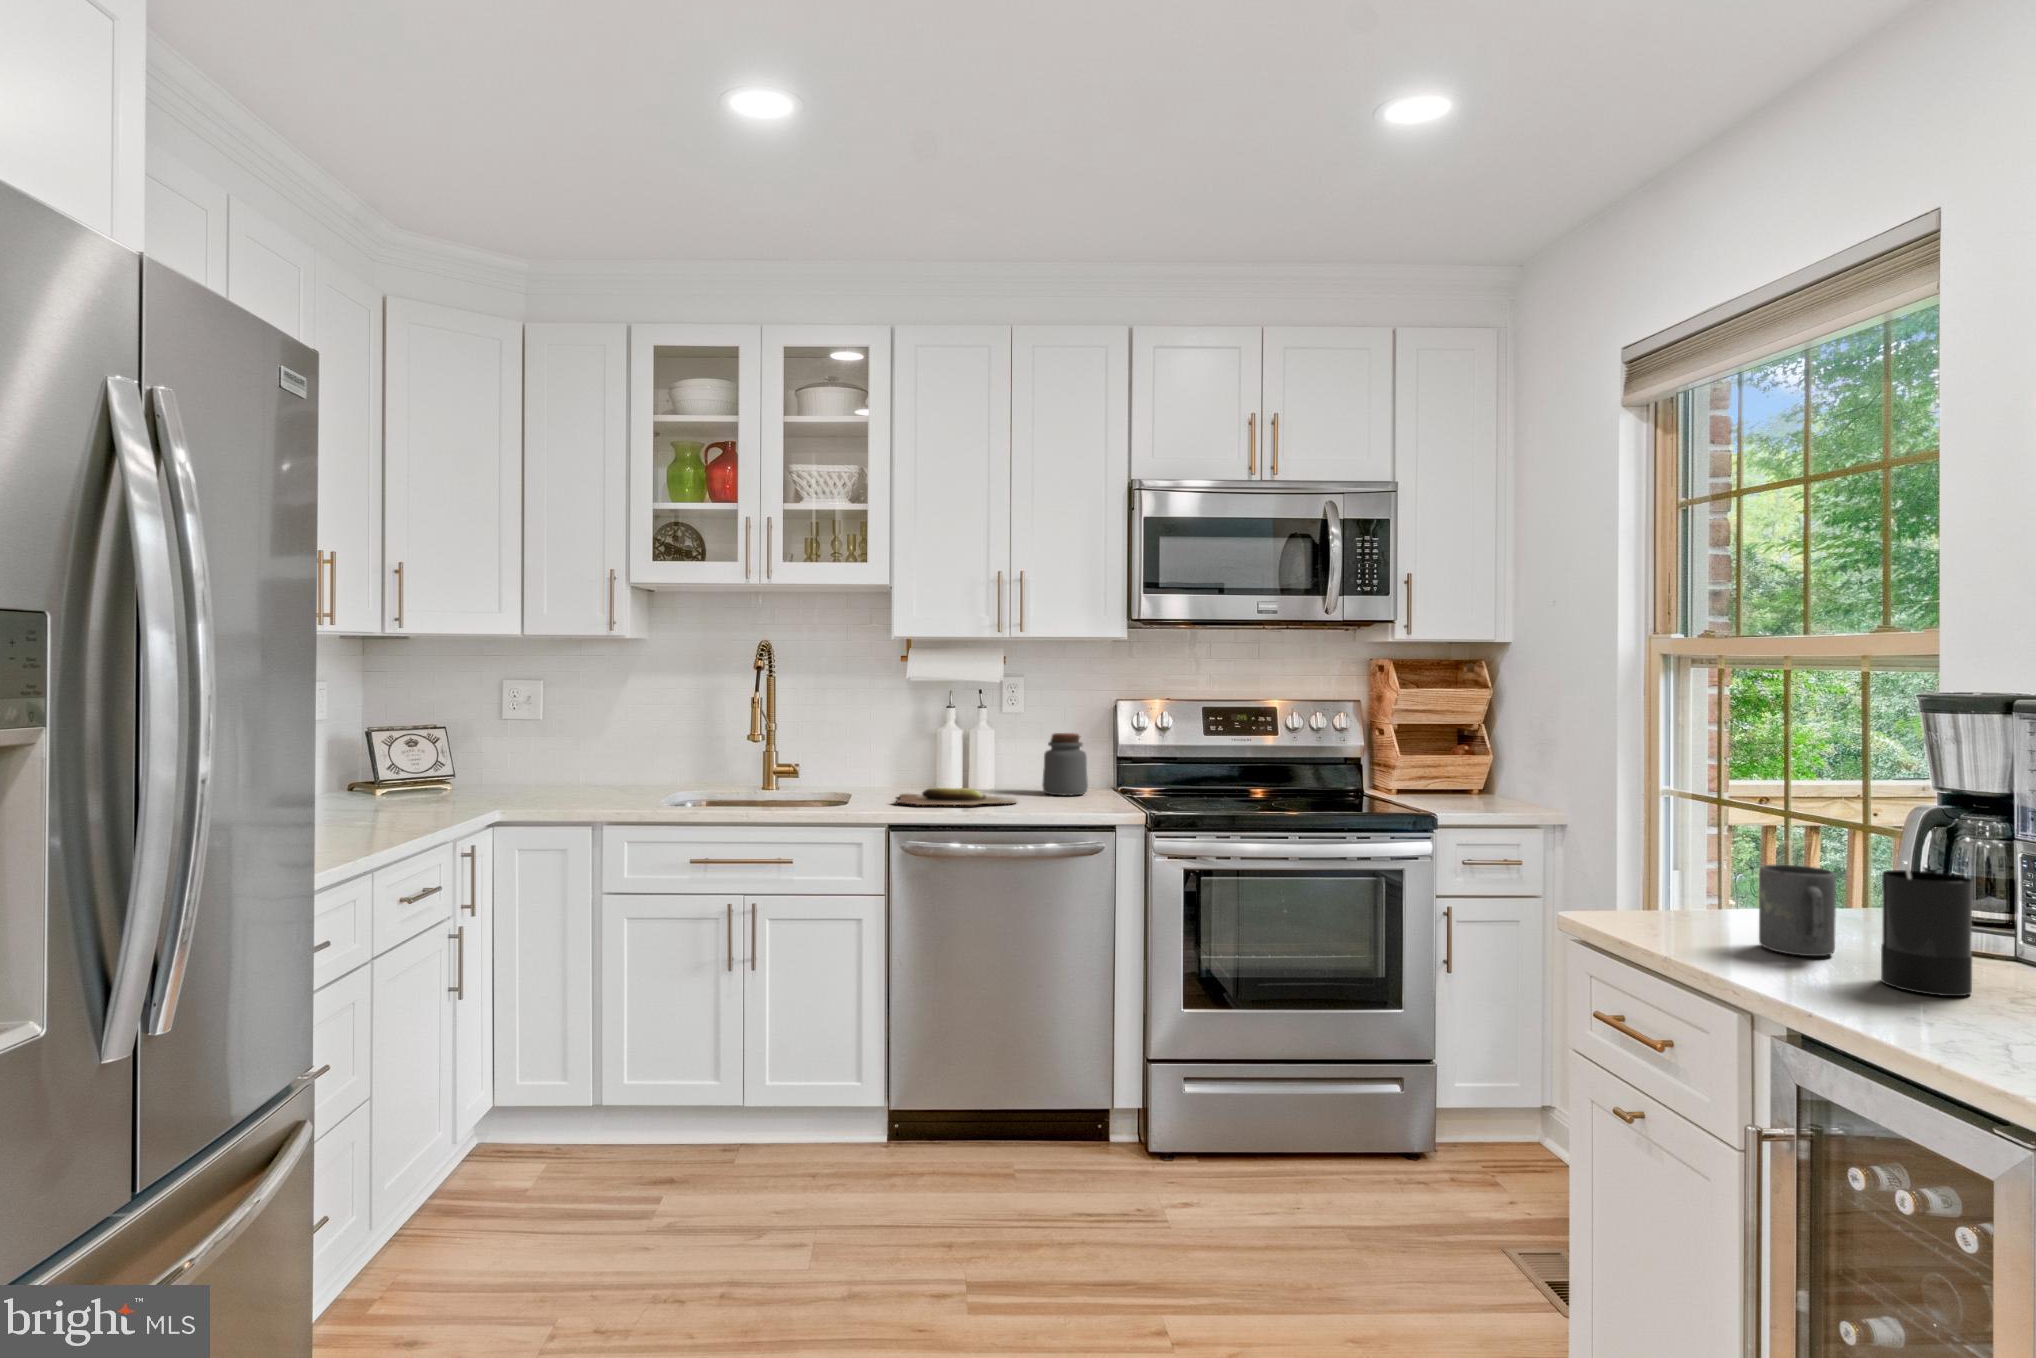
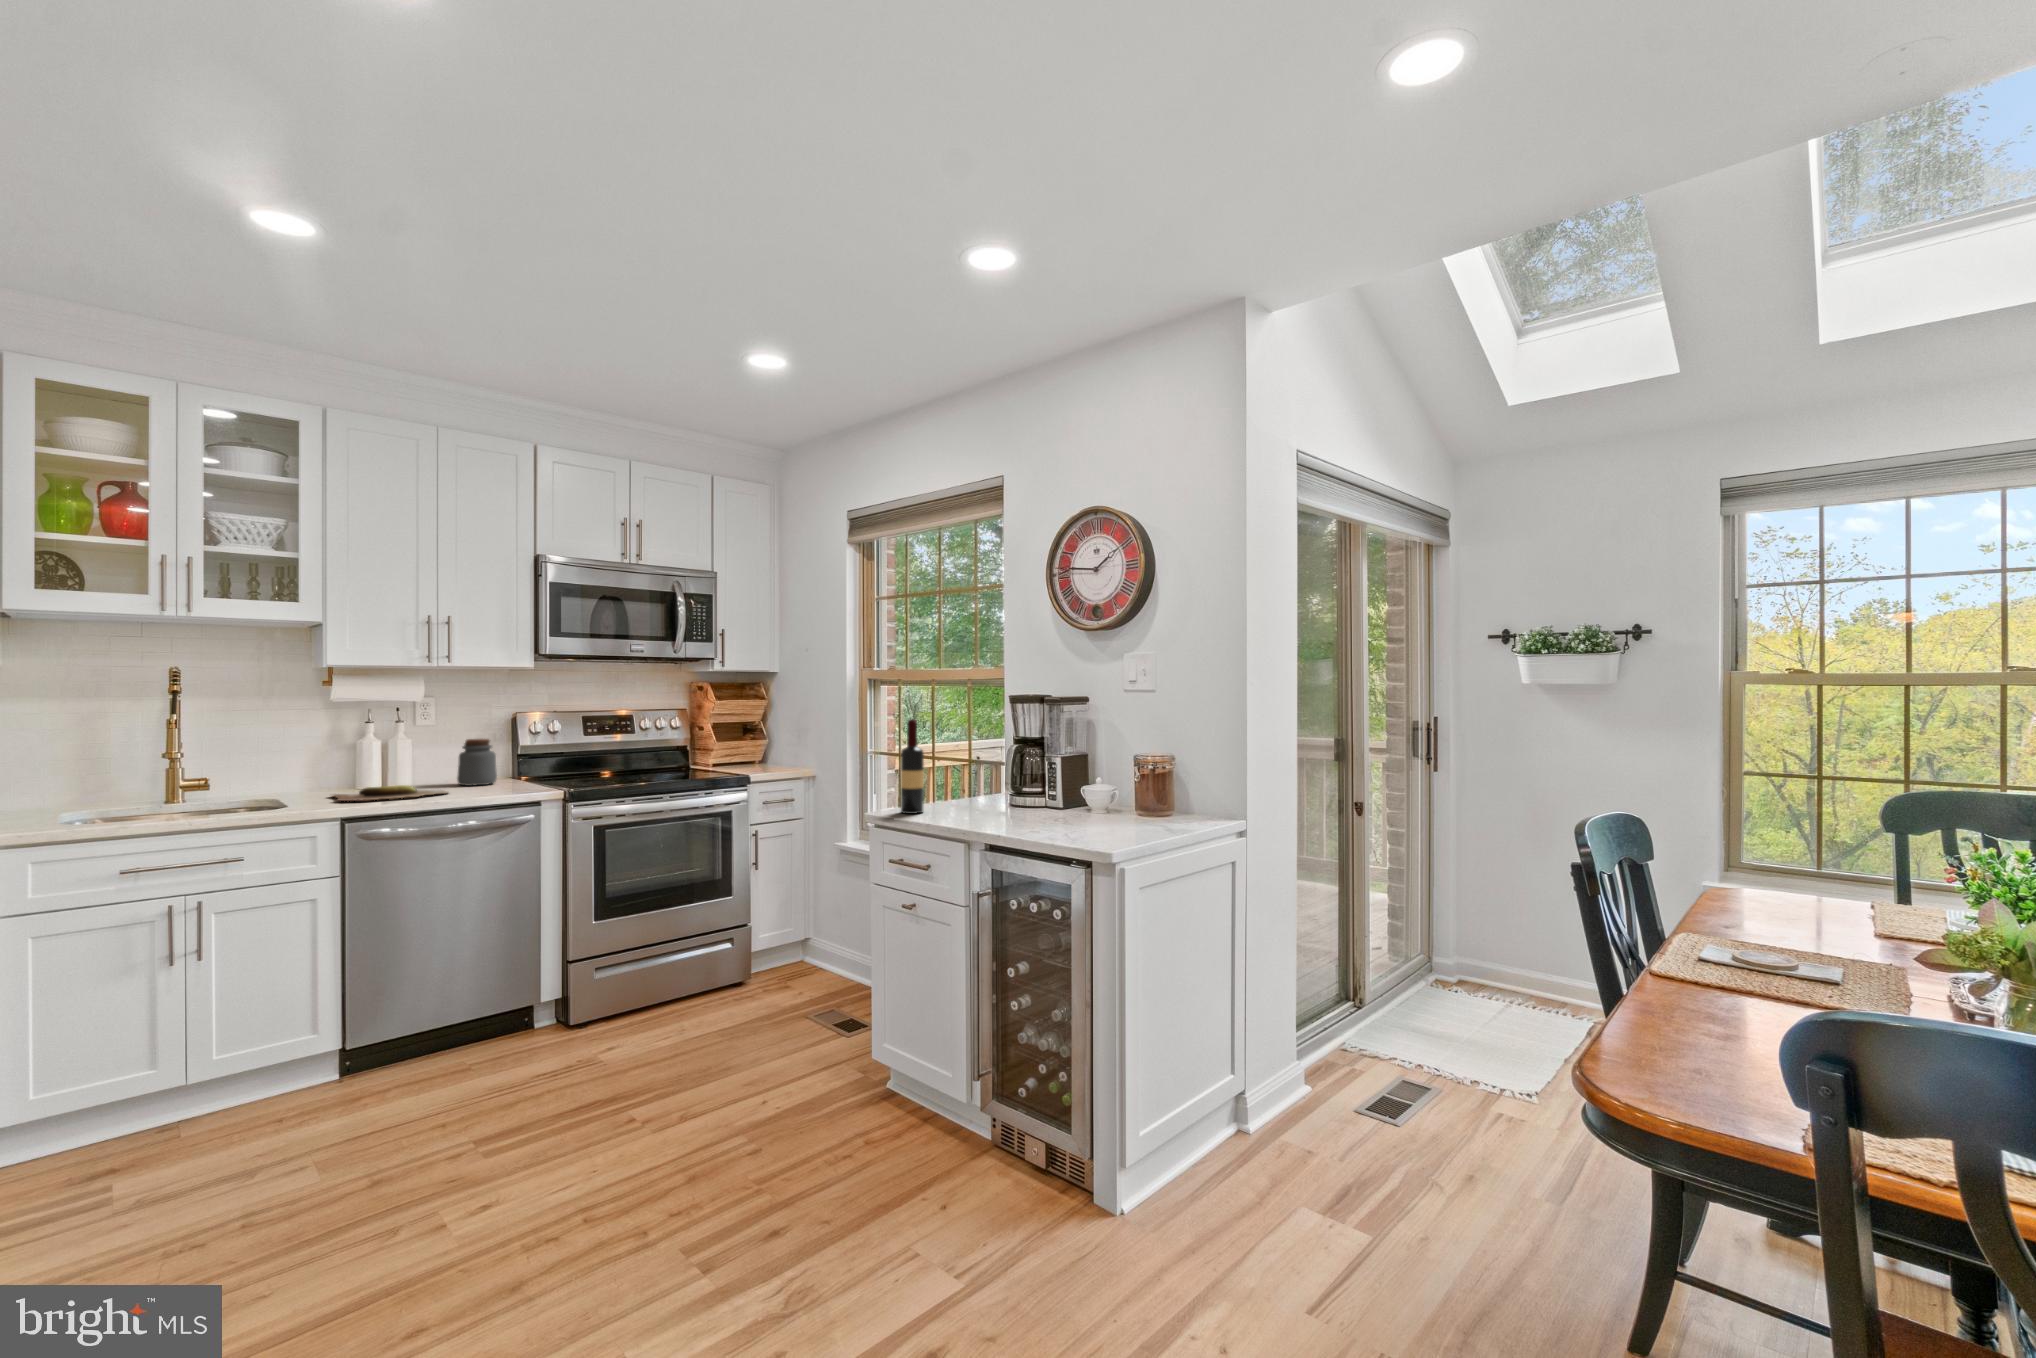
wine bottle: none [1651,728,1709,935] -> present [901,719,924,814]
candle: present [1881,861,1973,996] -> none [991,770,1019,821]
mug: present [1759,864,1836,956] -> none [945,777,972,815]

